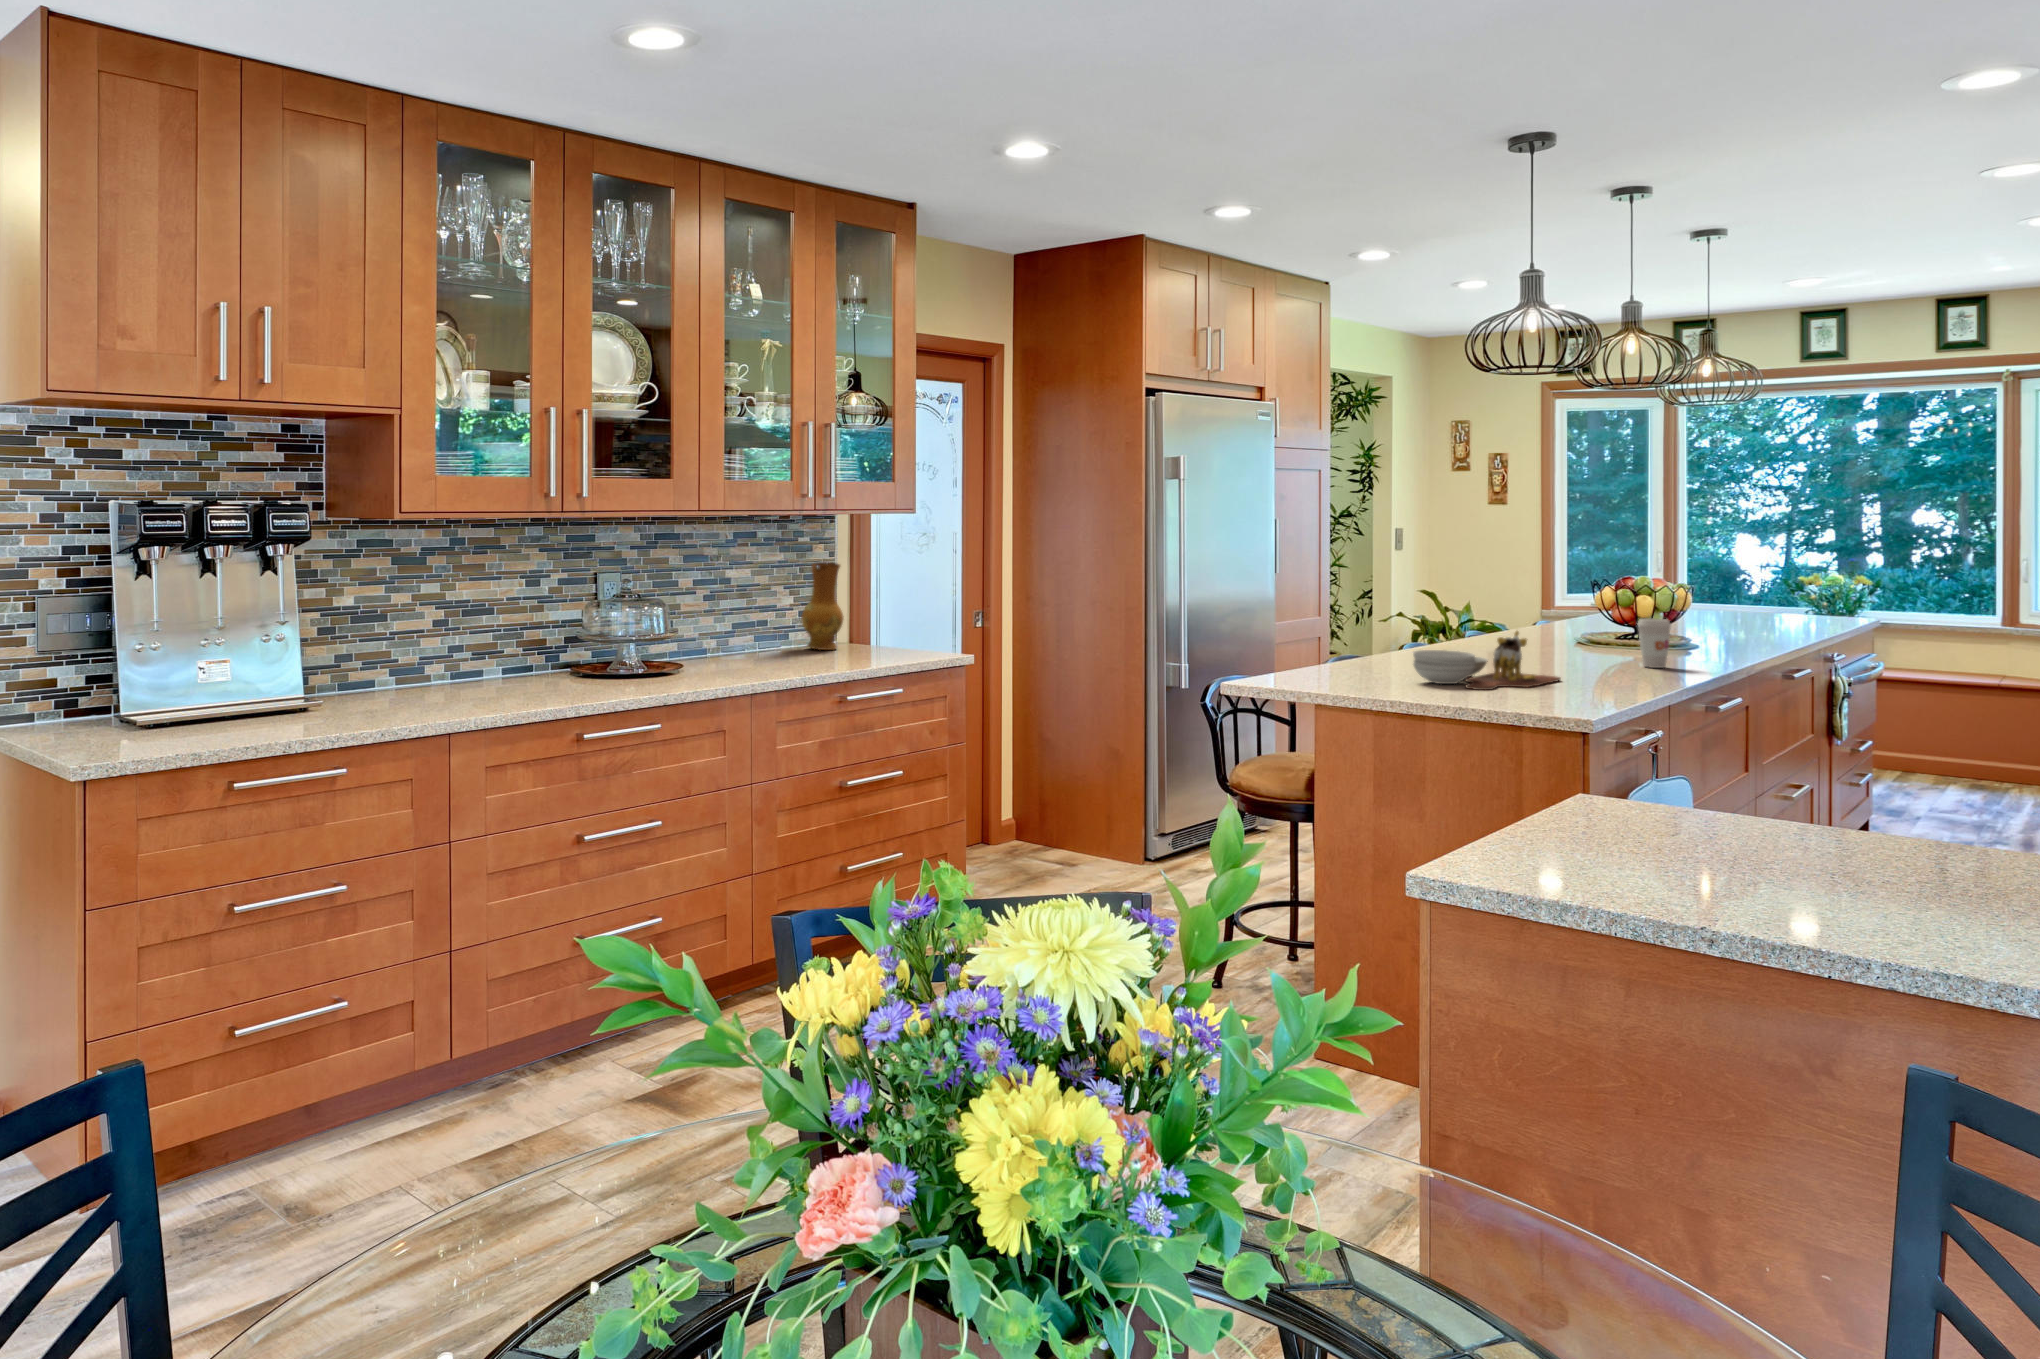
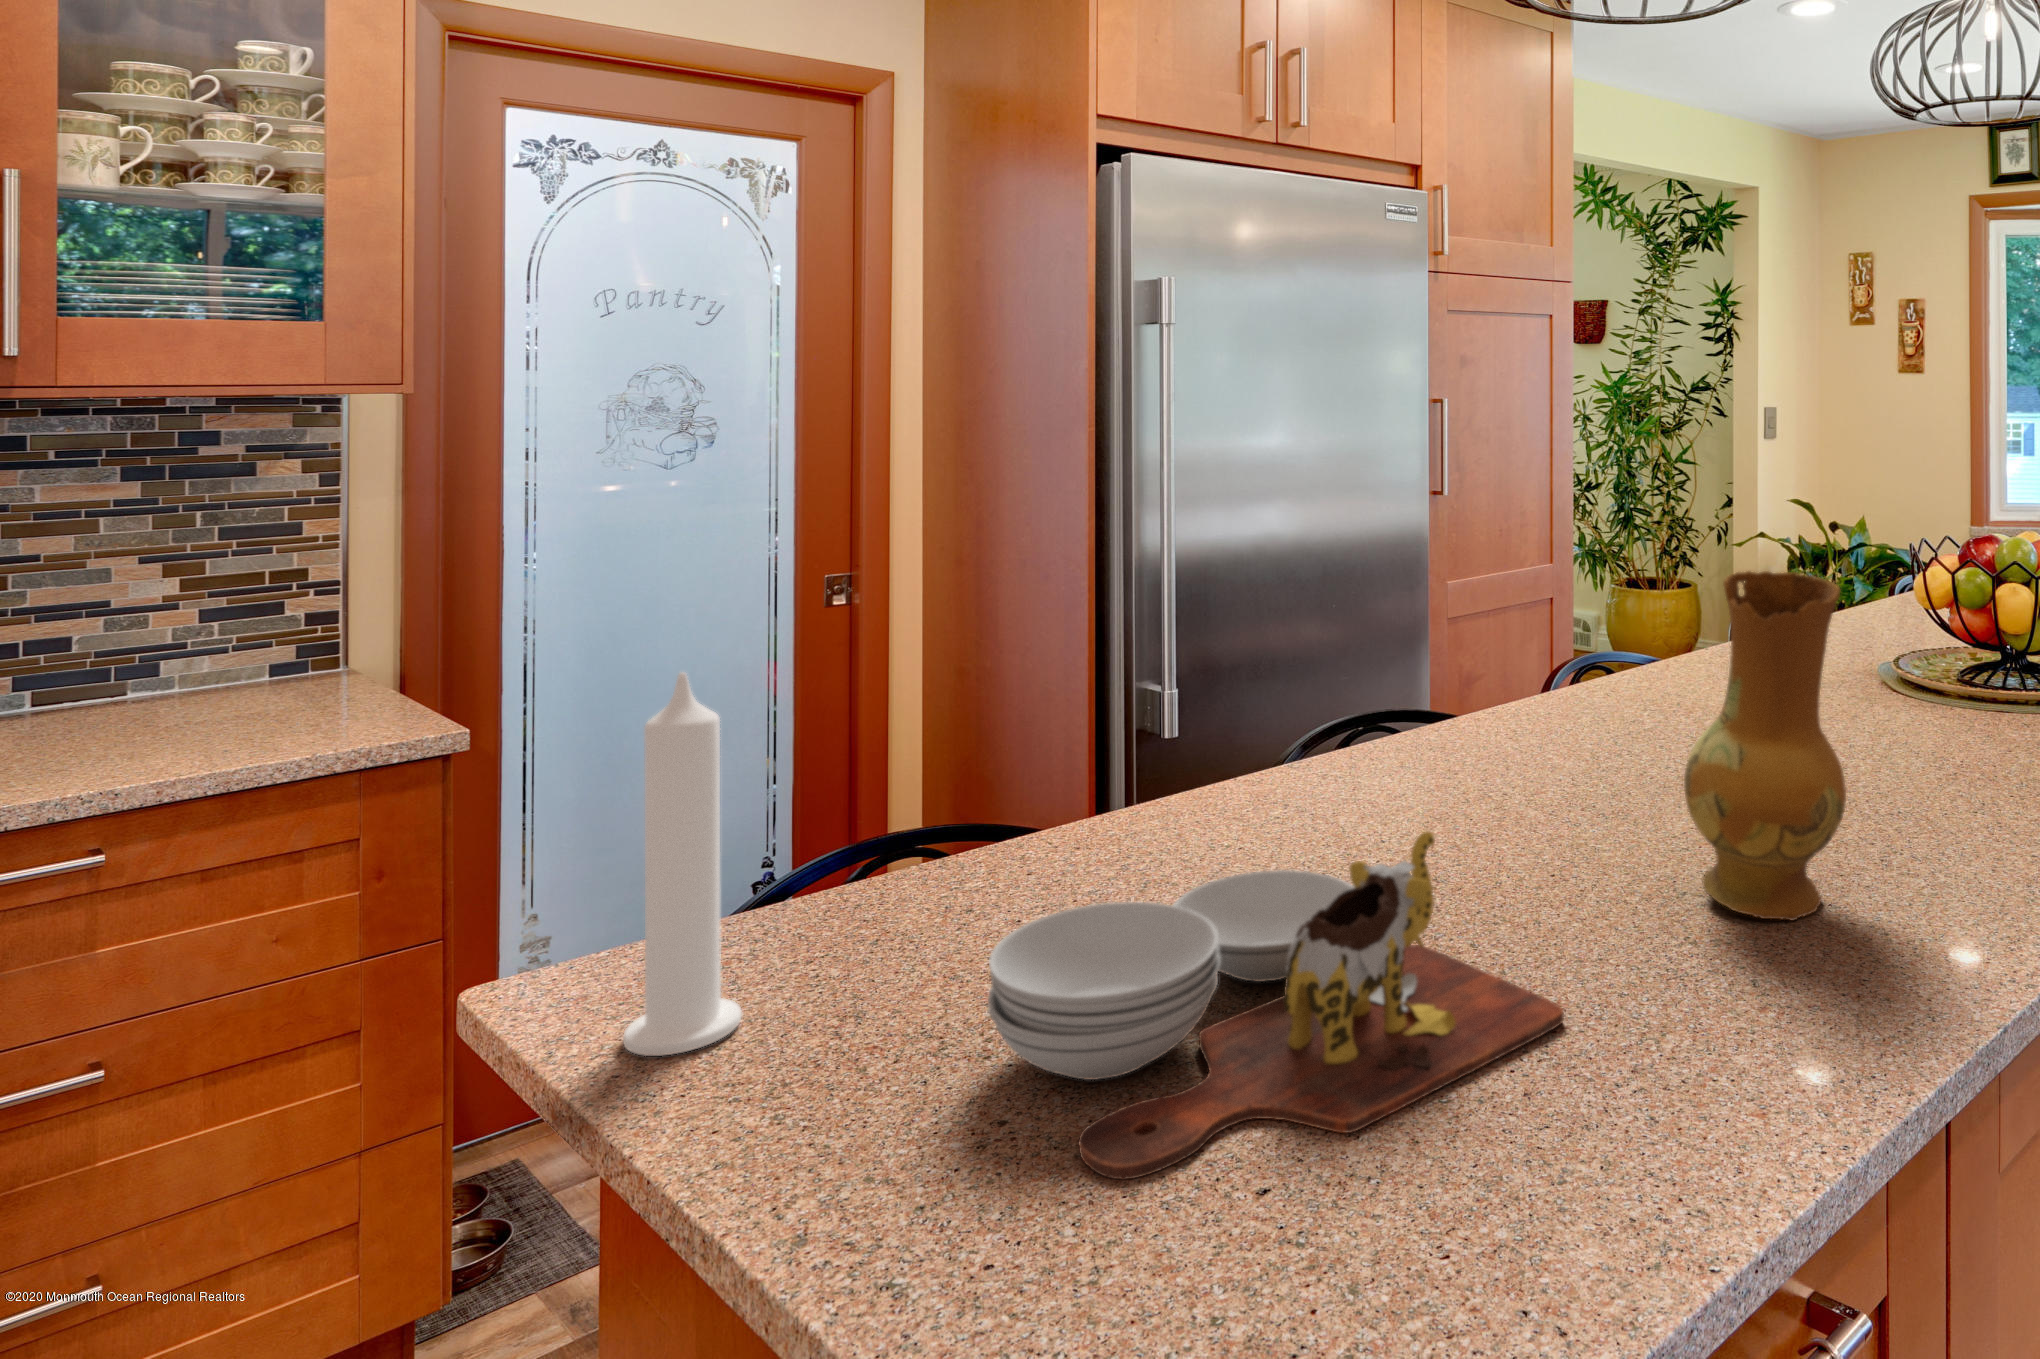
ceramic jug: present [801,562,844,650] -> present [1684,571,1846,920]
candle: none [1303,583,1332,683] -> present [623,672,742,1056]
coffee cup: present [1638,618,1671,668] -> none [1917,712,2014,872]

